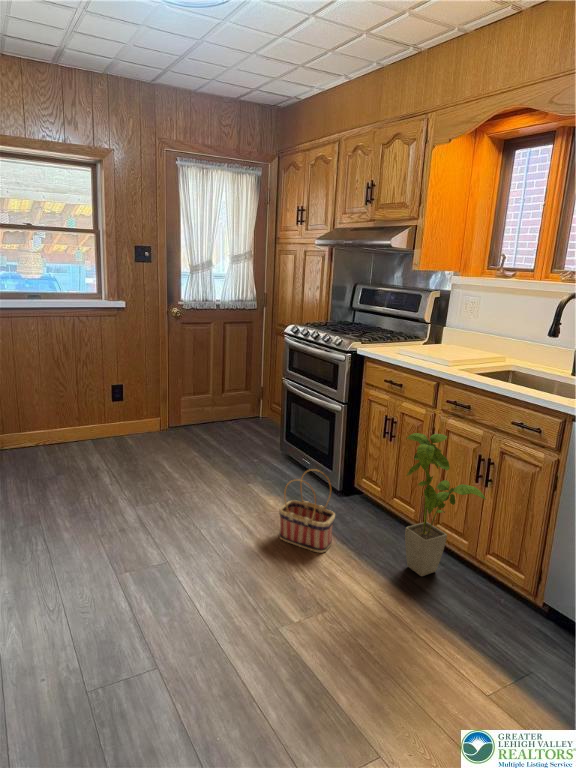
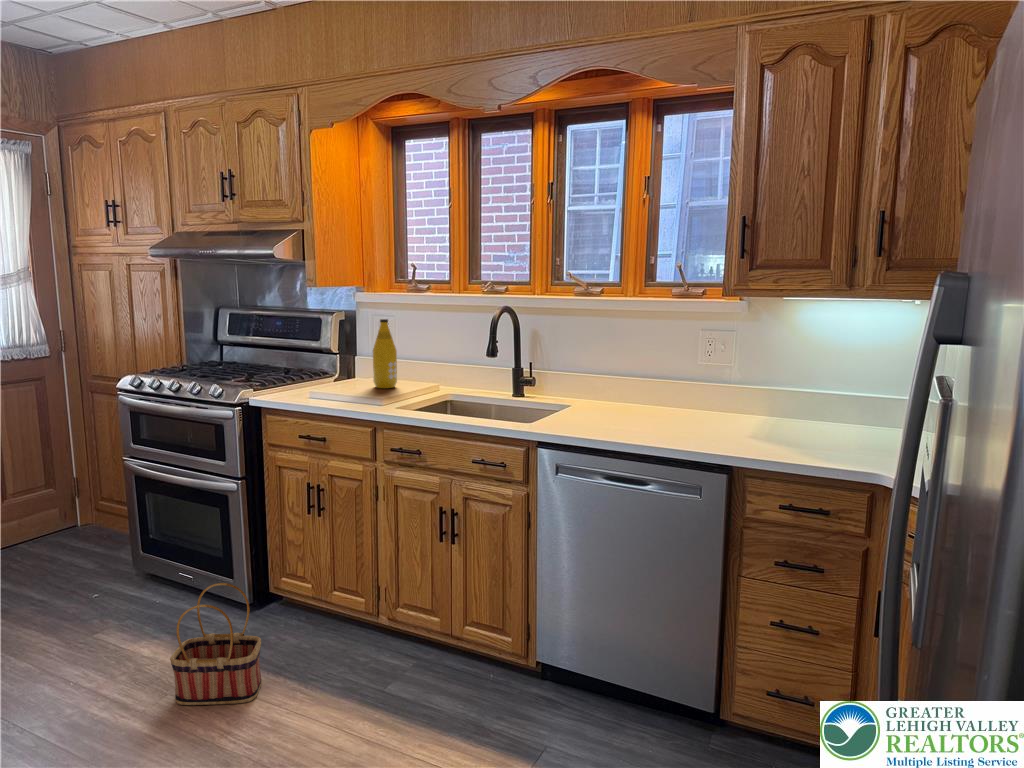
bottle: none [450,298,473,354] -> present [373,319,397,388]
house plant: present [405,433,486,576] -> none [350,492,459,681]

